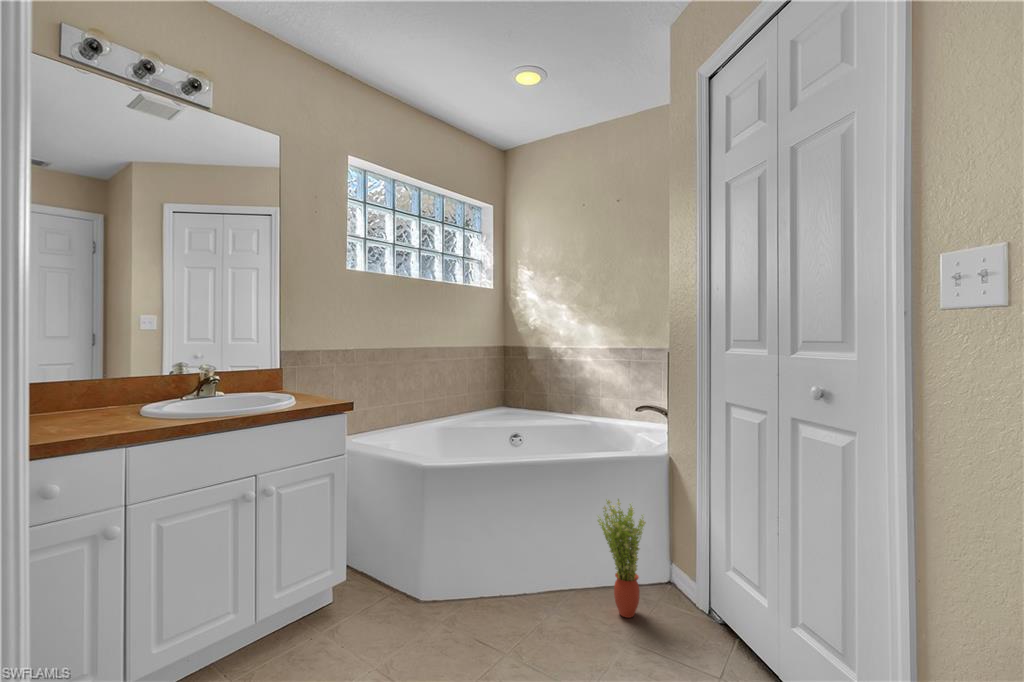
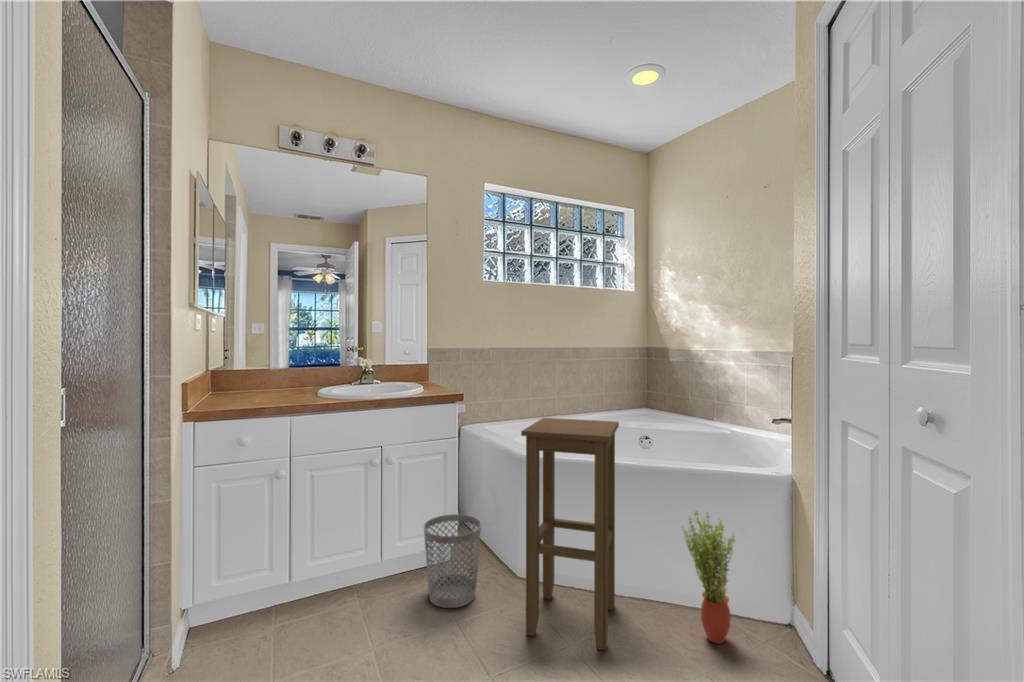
stool: none [455,422,549,657] -> present [521,418,619,650]
wastebasket: none [321,542,391,654] -> present [424,514,481,608]

